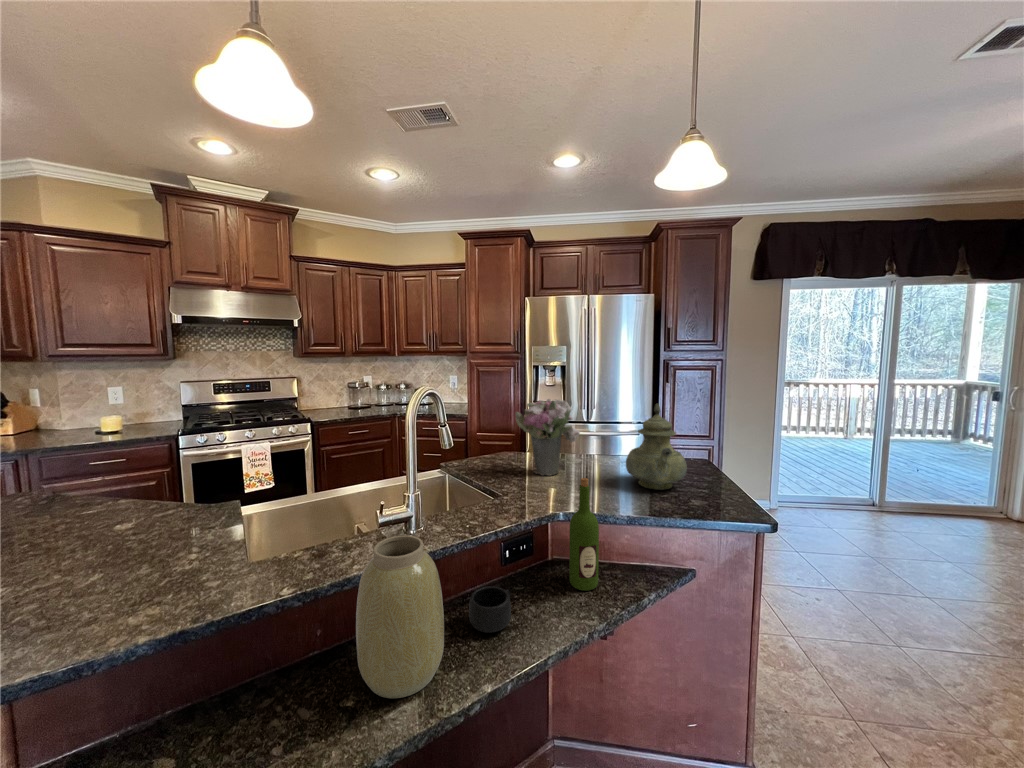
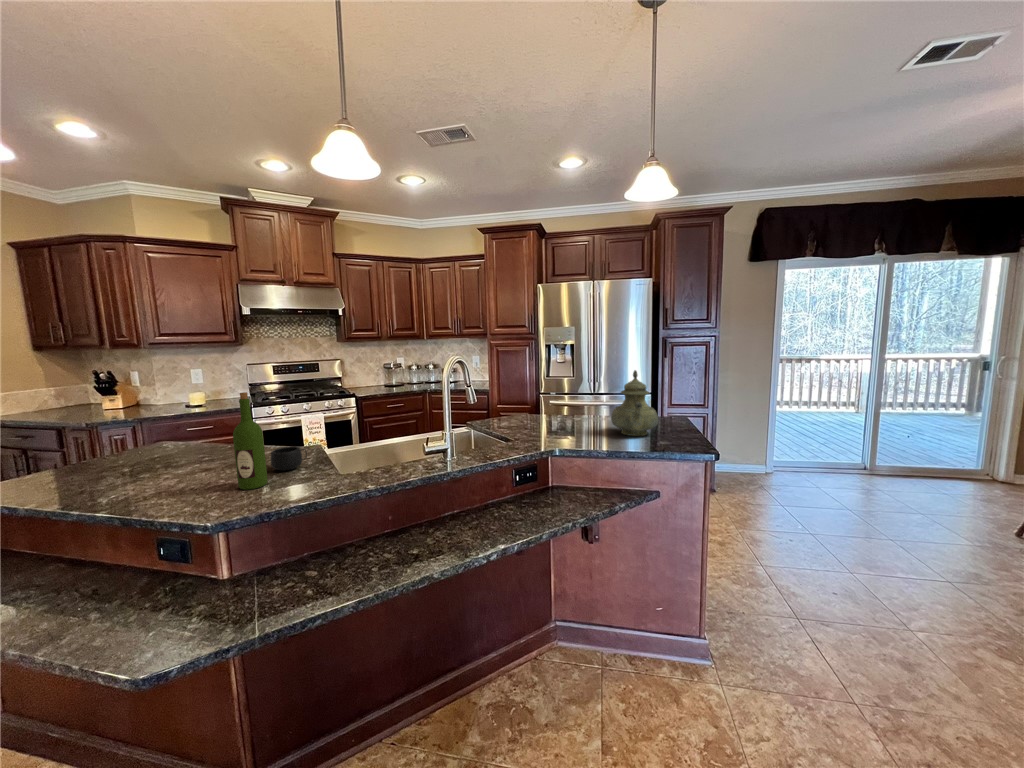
flower bouquet: present [515,399,580,476] -> none [525,369,577,429]
wine bottle: present [569,478,599,591] -> present [233,392,268,490]
vase: present [356,535,444,698] -> none [419,452,473,548]
mug: present [469,586,511,633] -> present [271,446,307,471]

